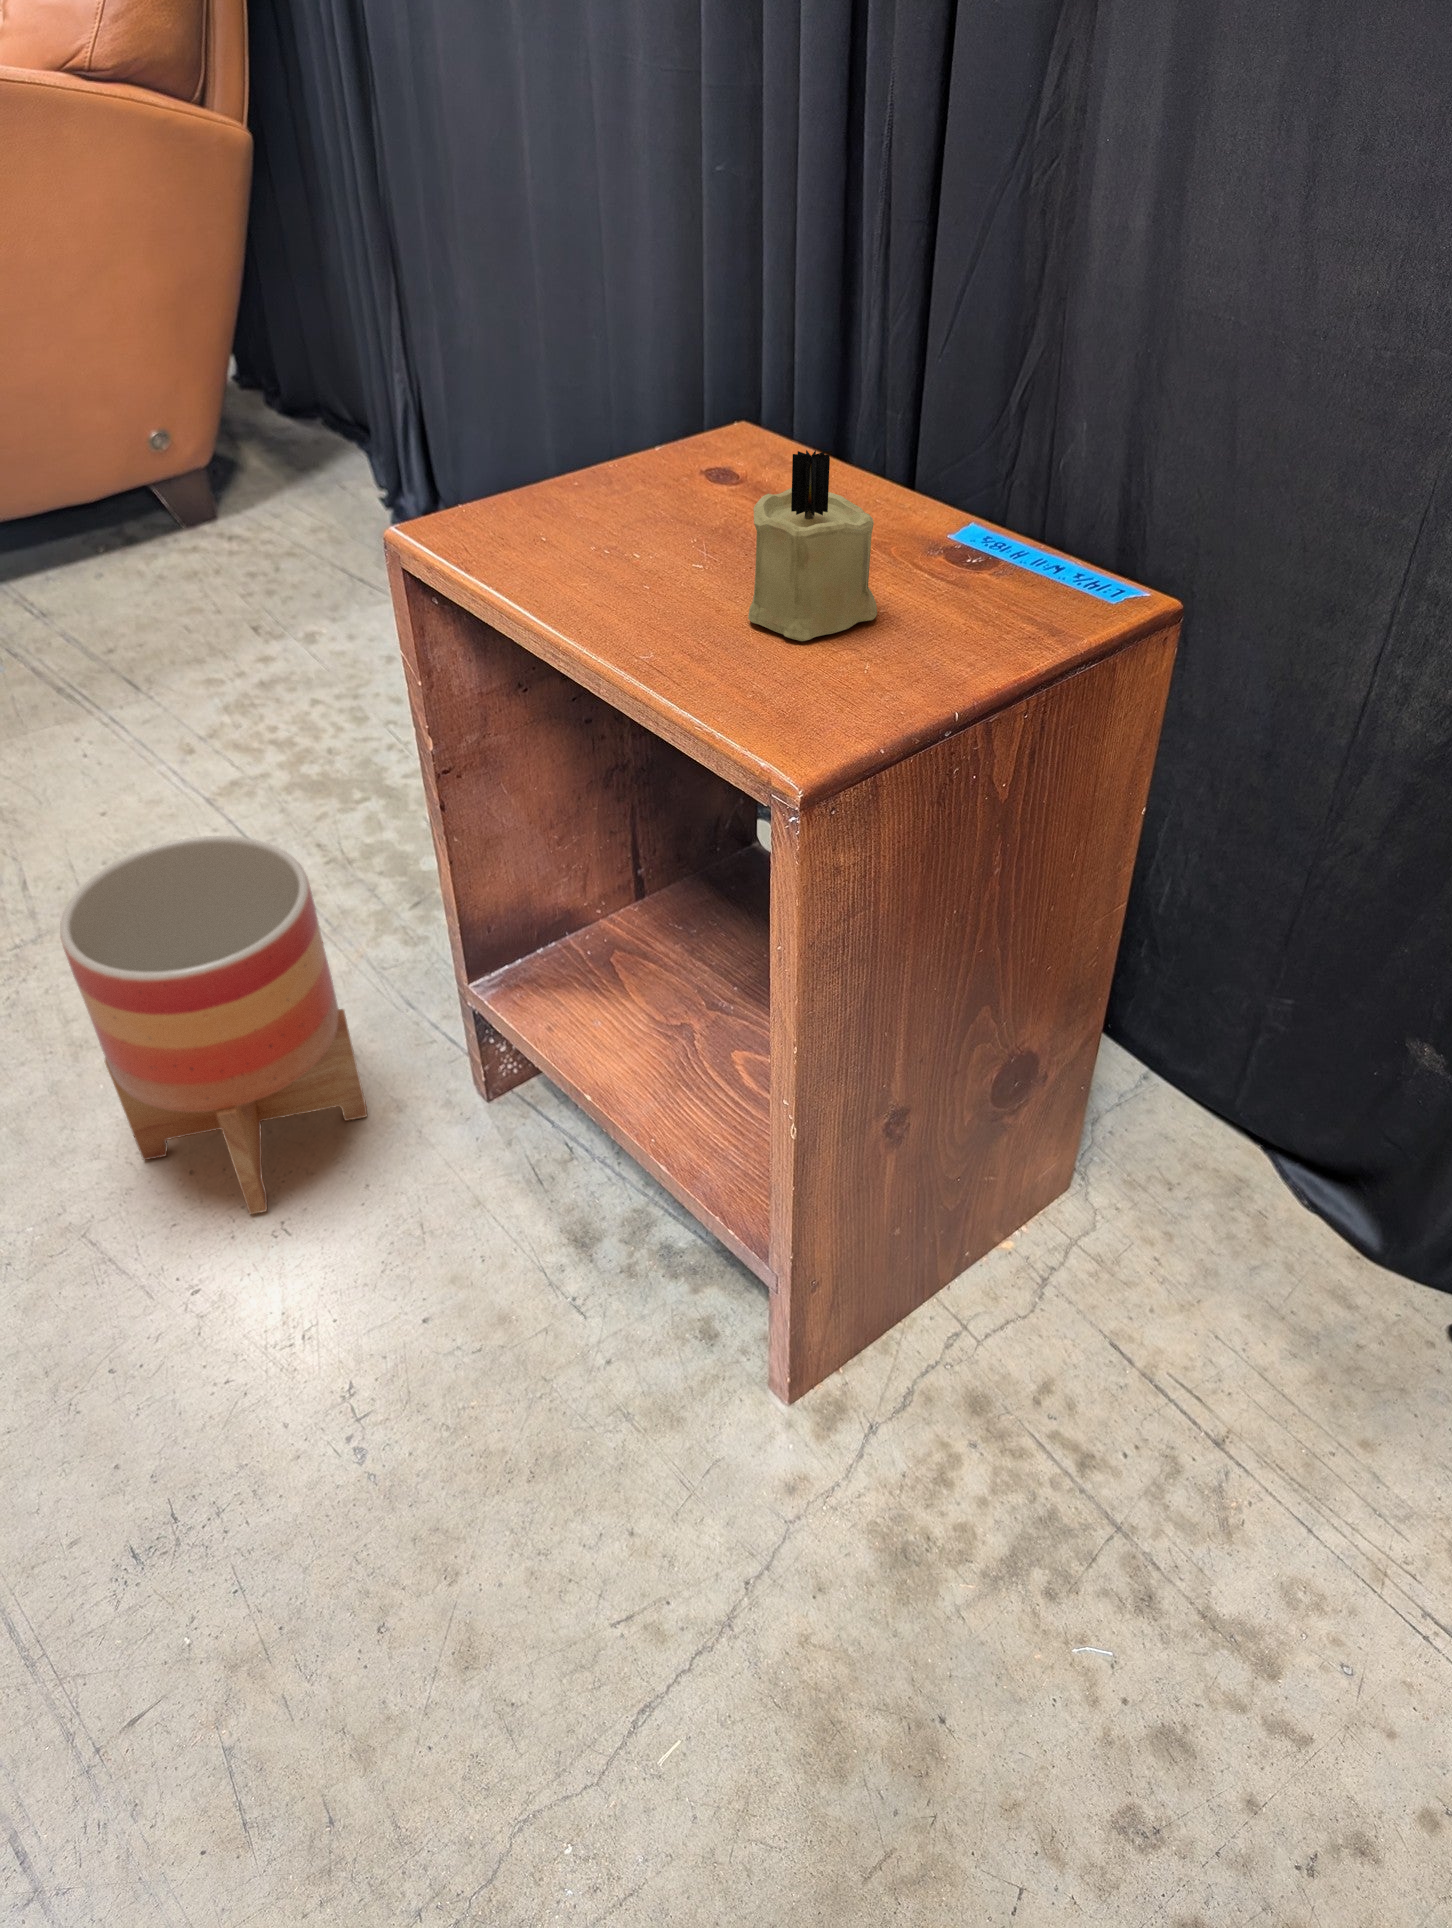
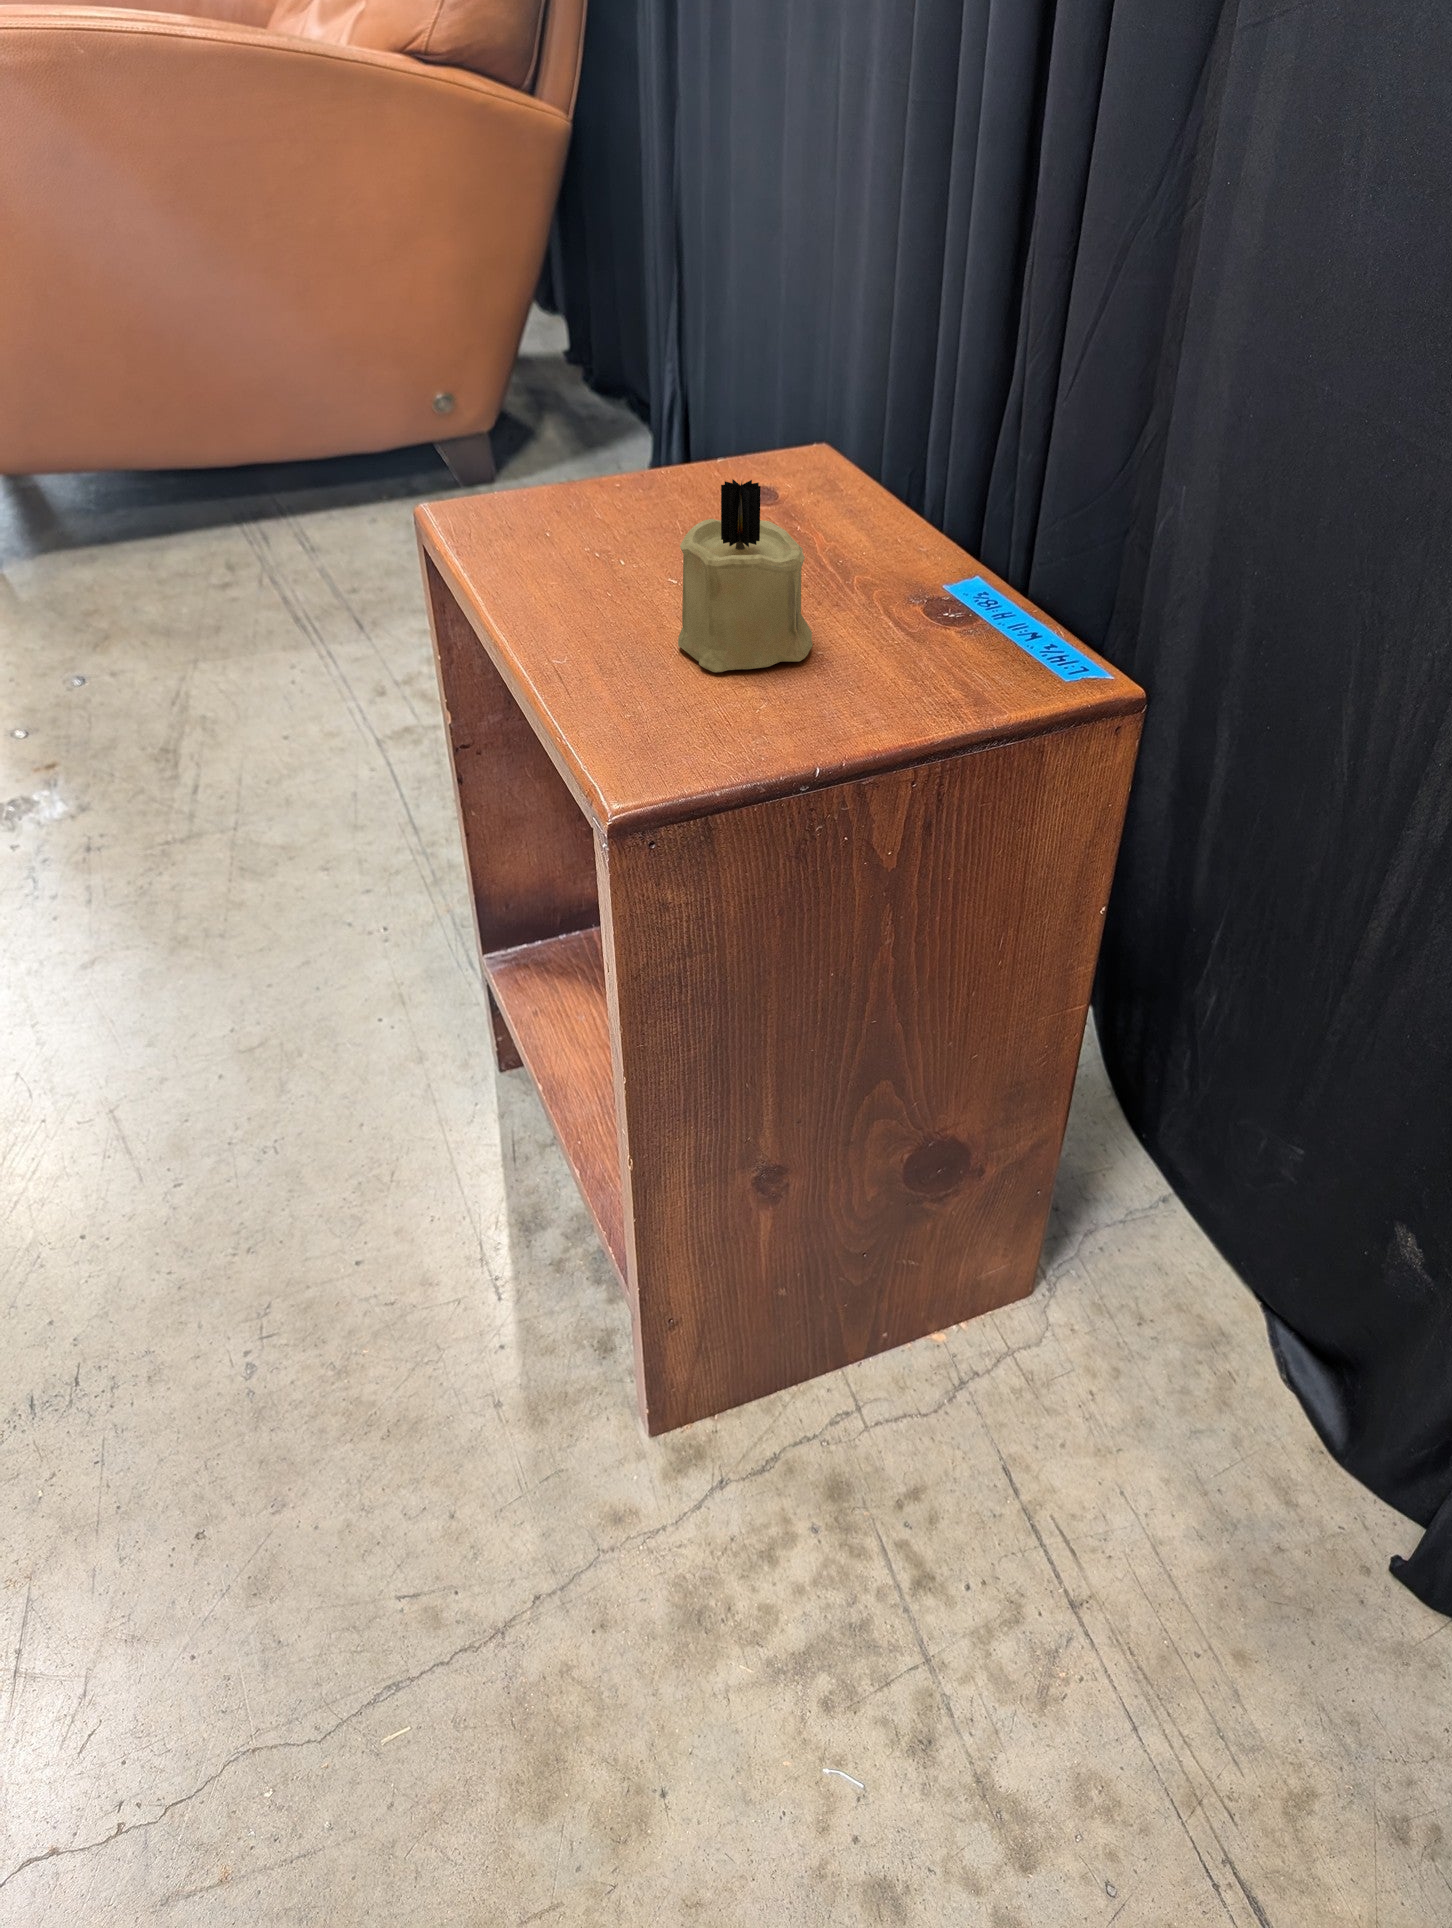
planter: present [60,836,367,1214] -> none [113,771,391,1127]

